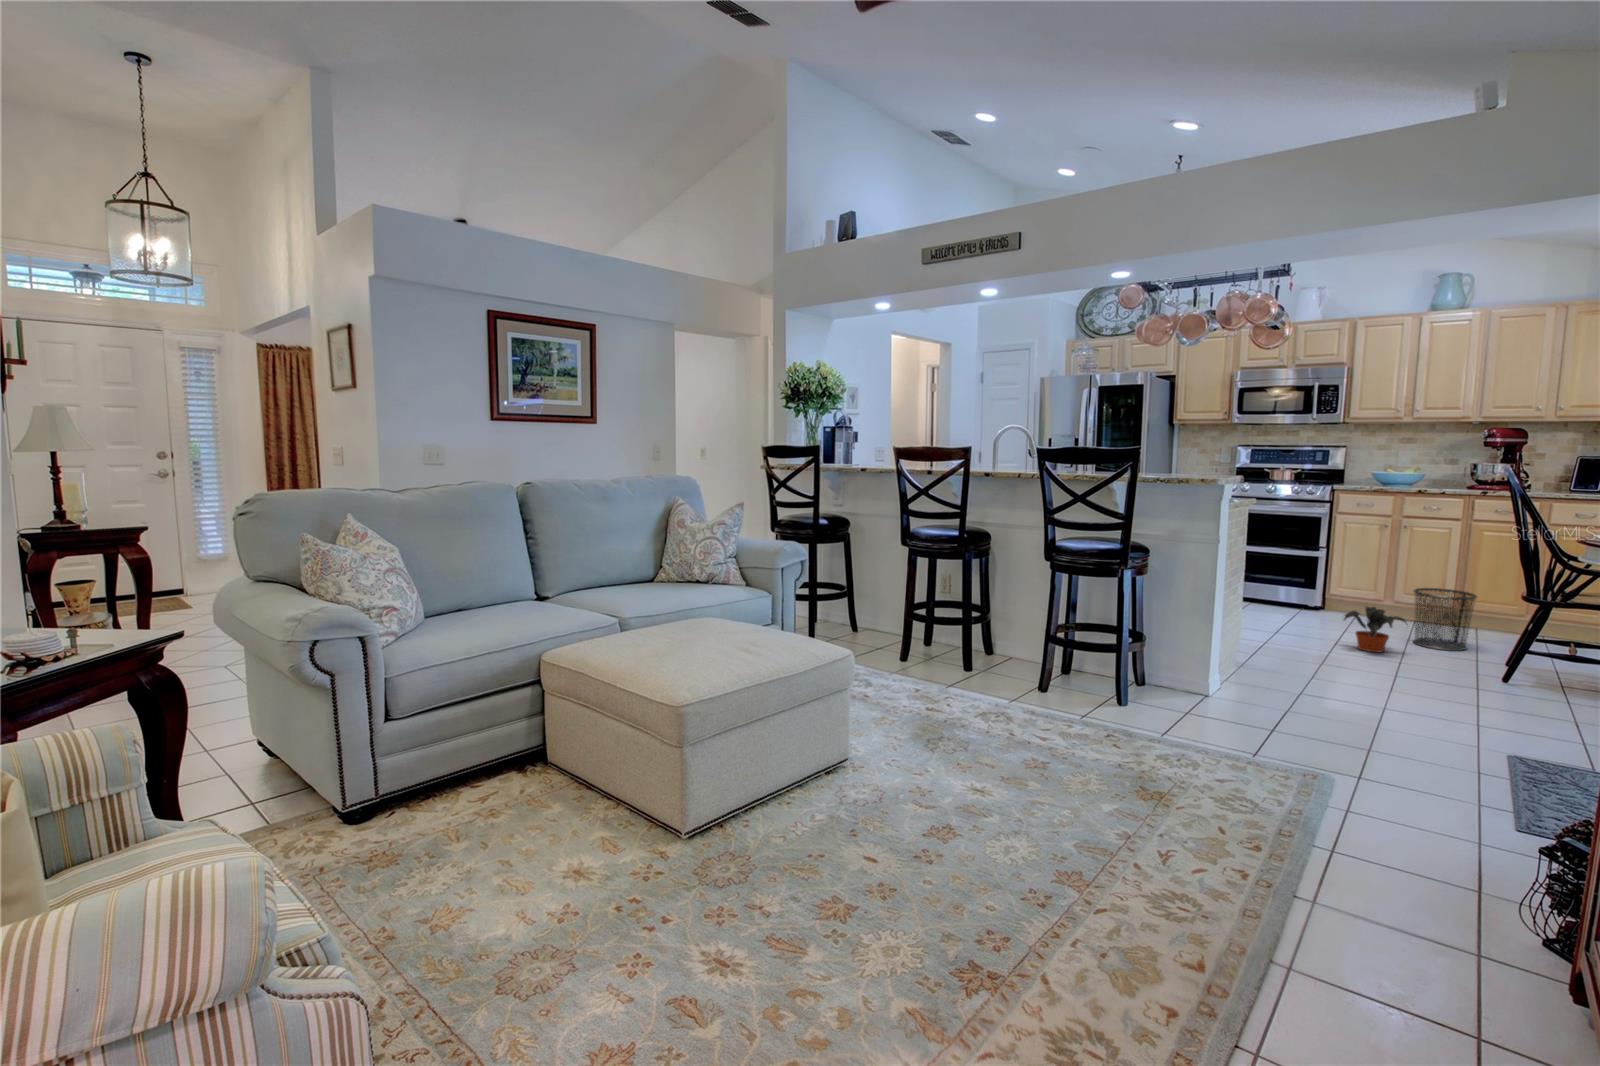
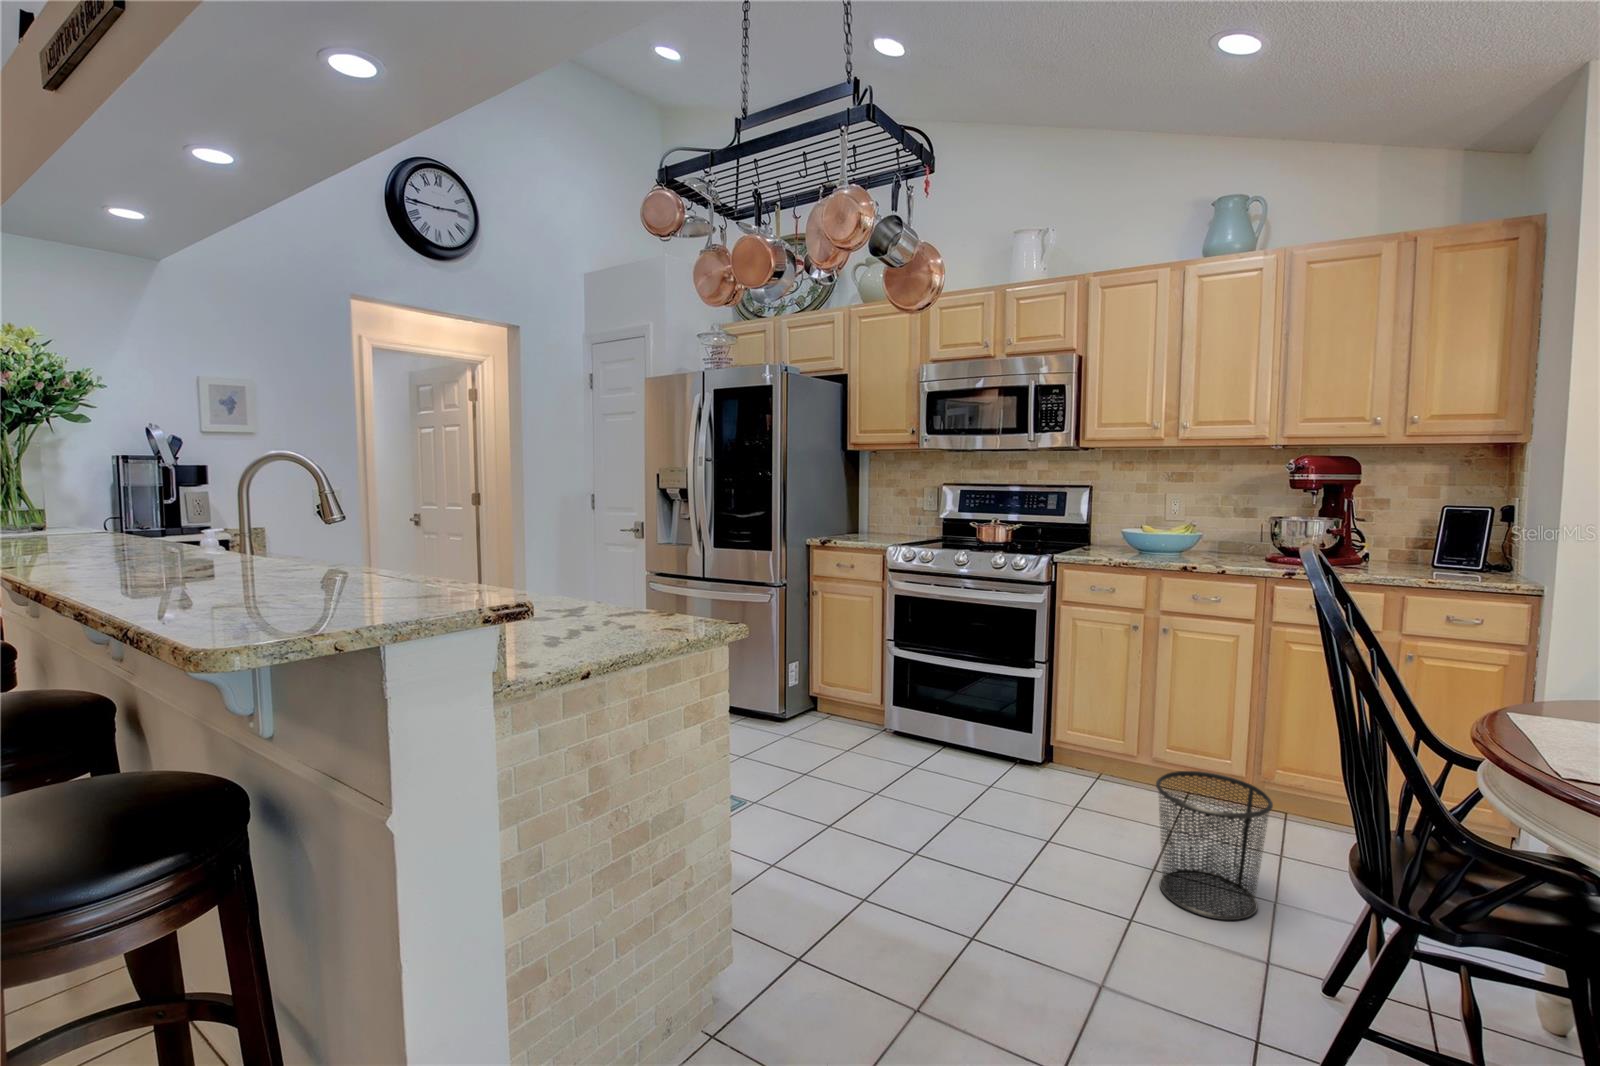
potted plant: present [1344,607,1406,652] -> none [1004,823,1131,940]

